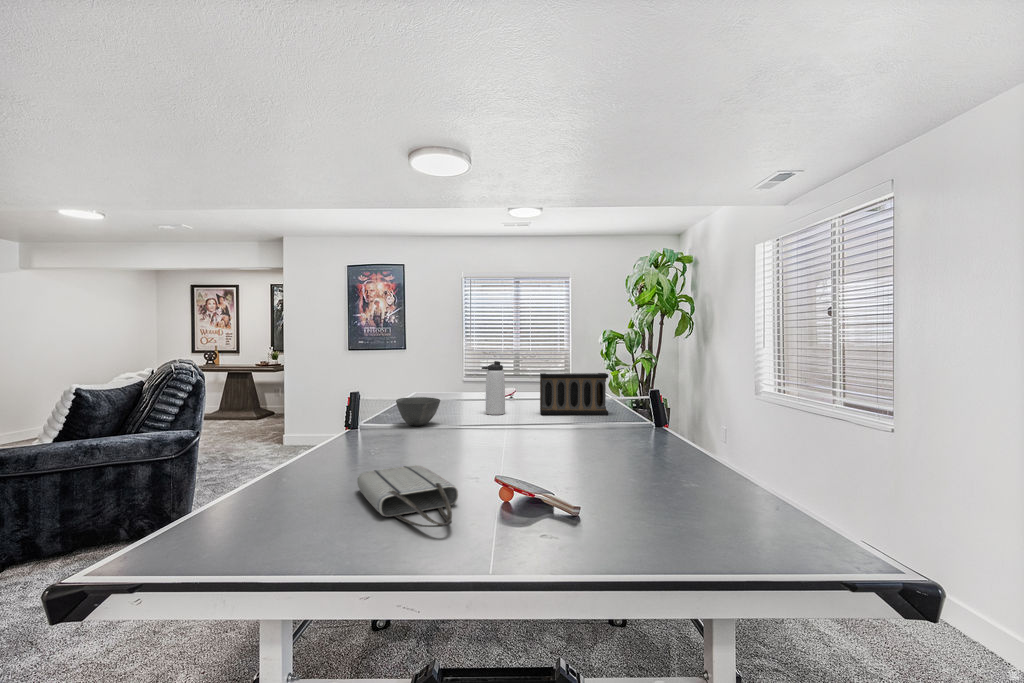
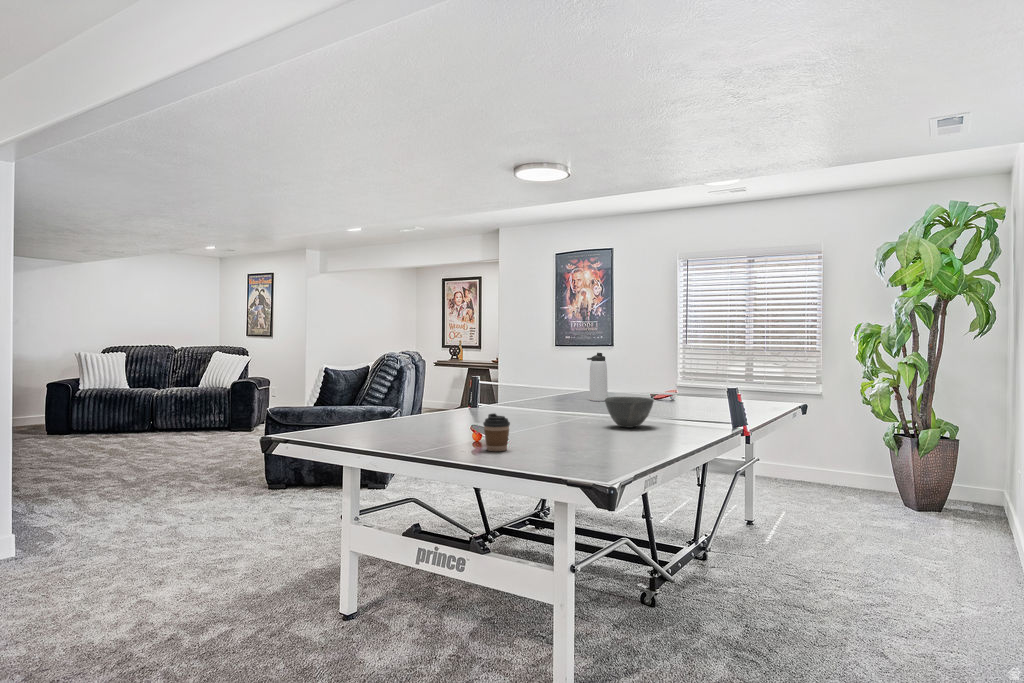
speaker: present [540,373,608,415] -> none [633,365,700,406]
bowl: present [396,397,440,426] -> present [605,397,654,428]
tote bag: present [357,466,458,527] -> none [398,414,449,434]
coffee cup: none [643,483,695,559] -> present [483,413,510,451]

